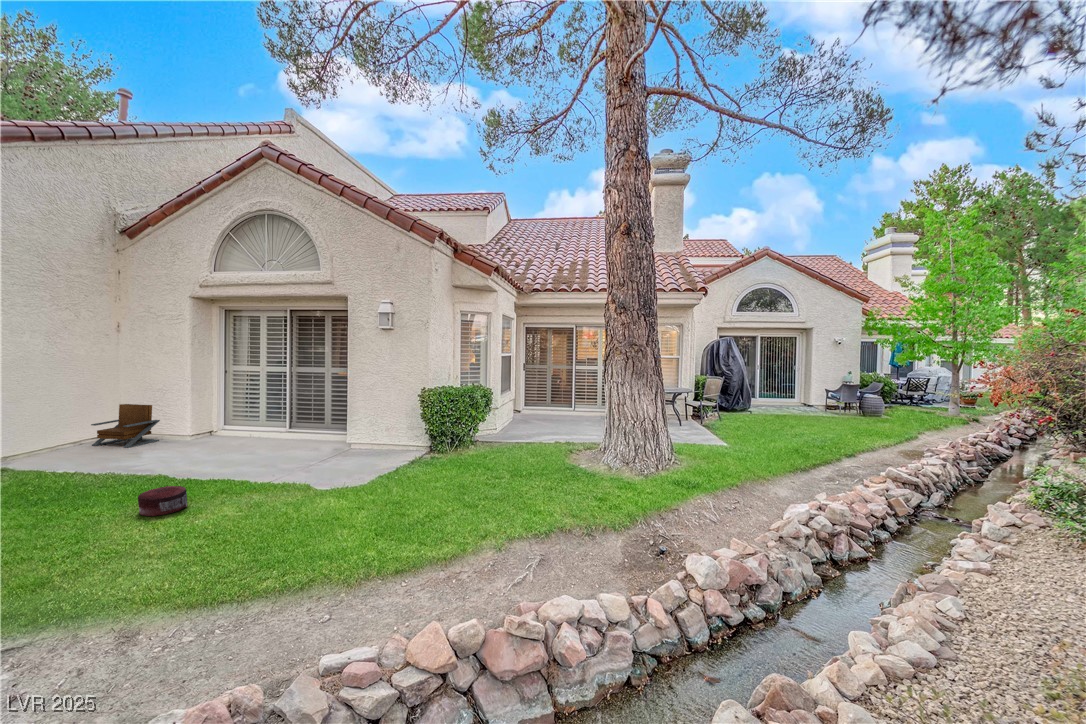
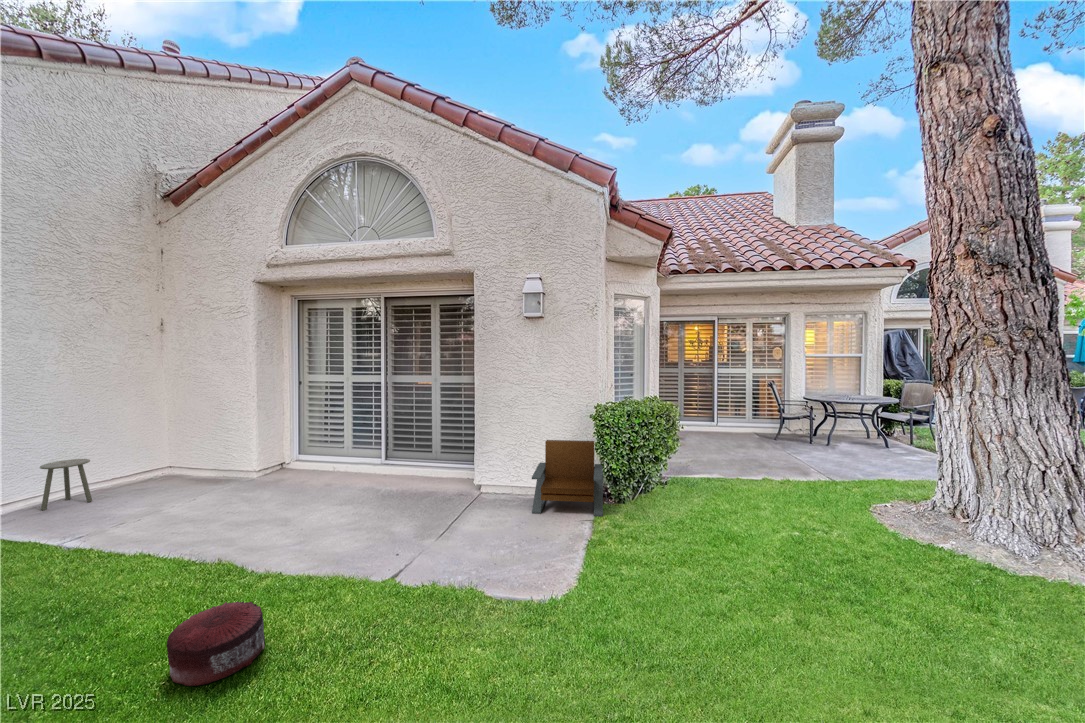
lounge chair: present [91,404,160,448] -> present [532,440,603,516]
side table: none [37,423,73,456] -> present [40,459,92,510]

